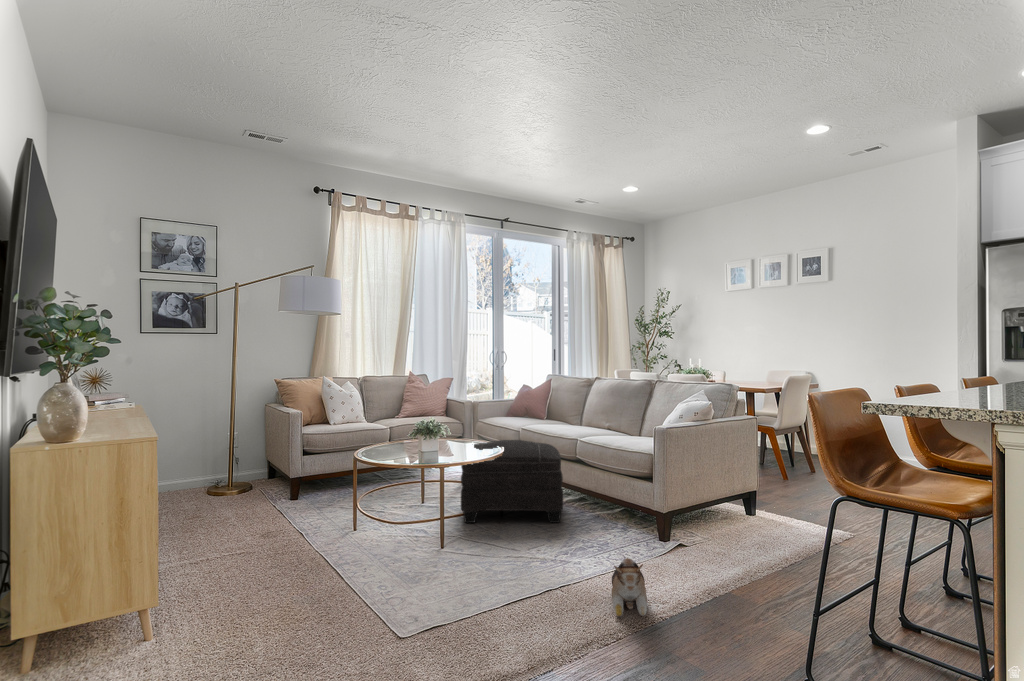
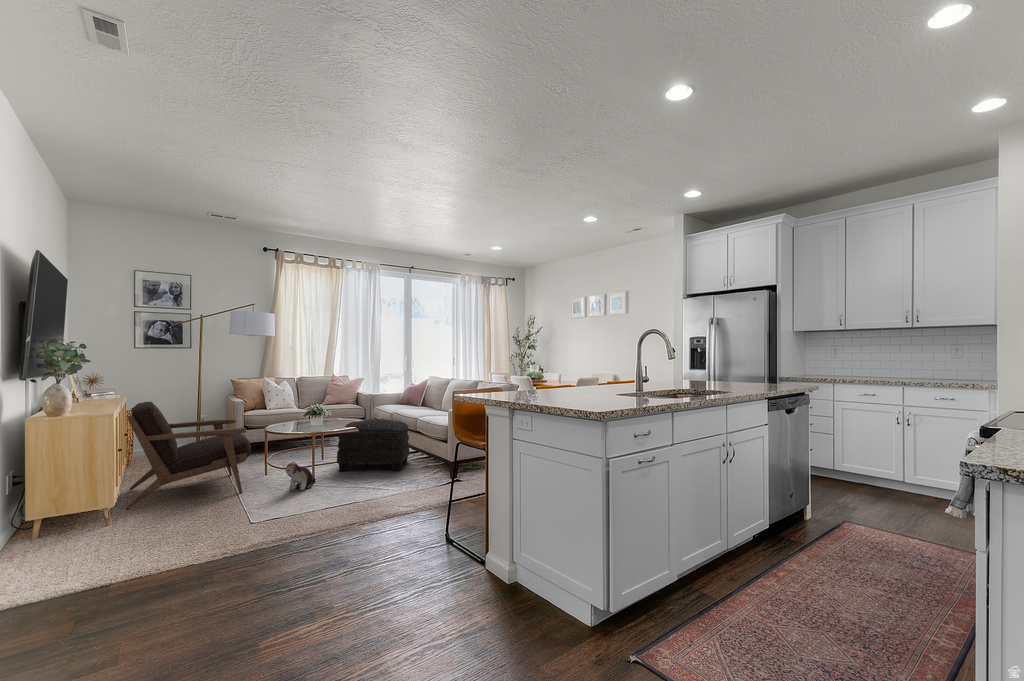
armchair: none [154,415,346,601] -> present [126,402,251,509]
plush toy: present [612,558,647,617] -> present [283,462,316,491]

